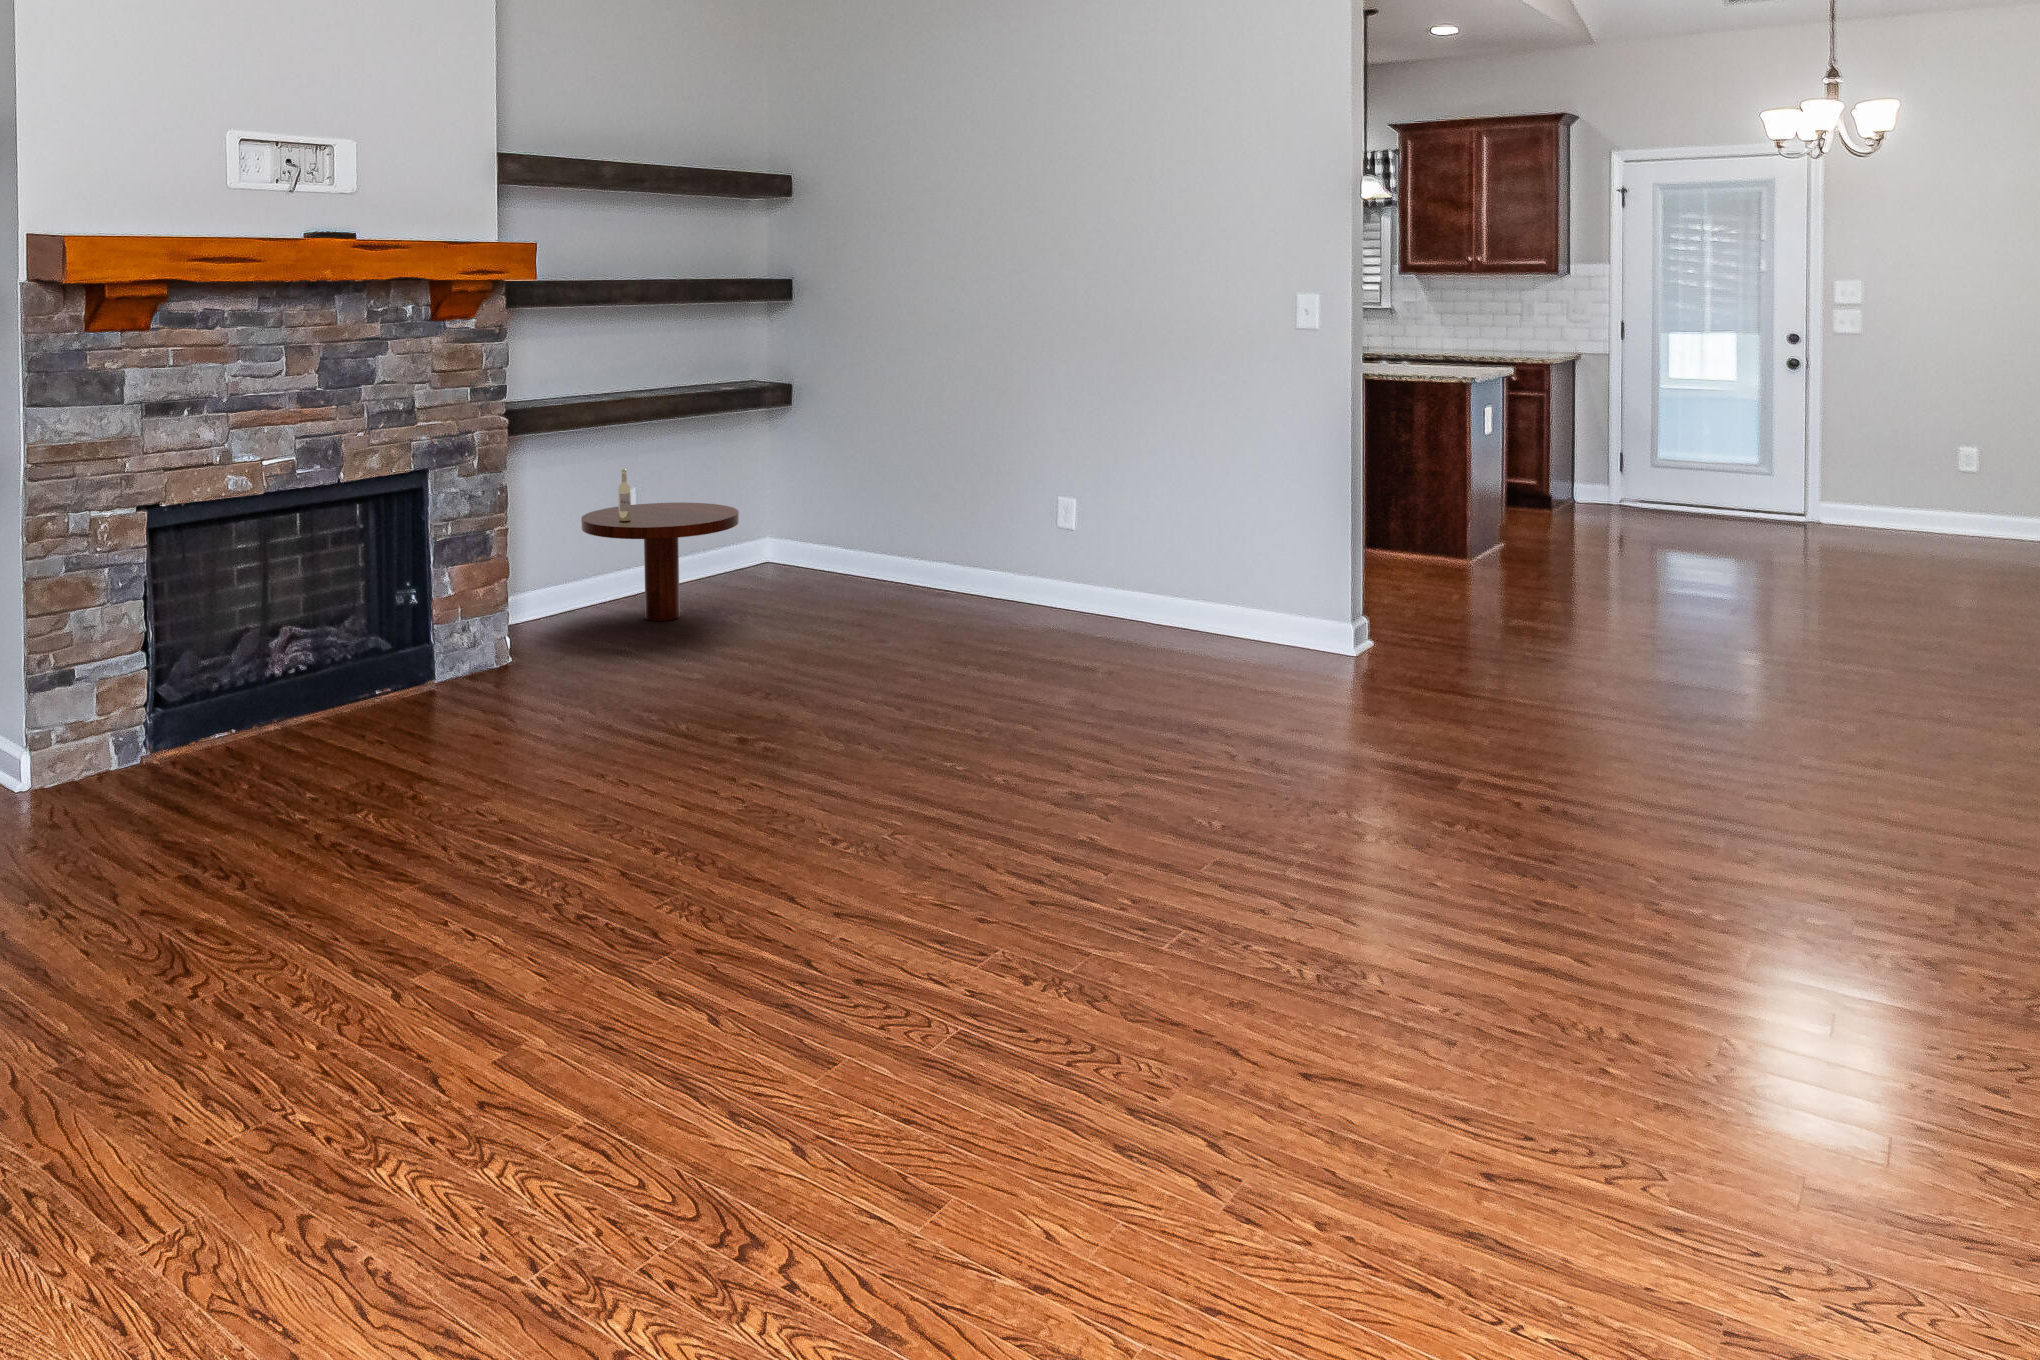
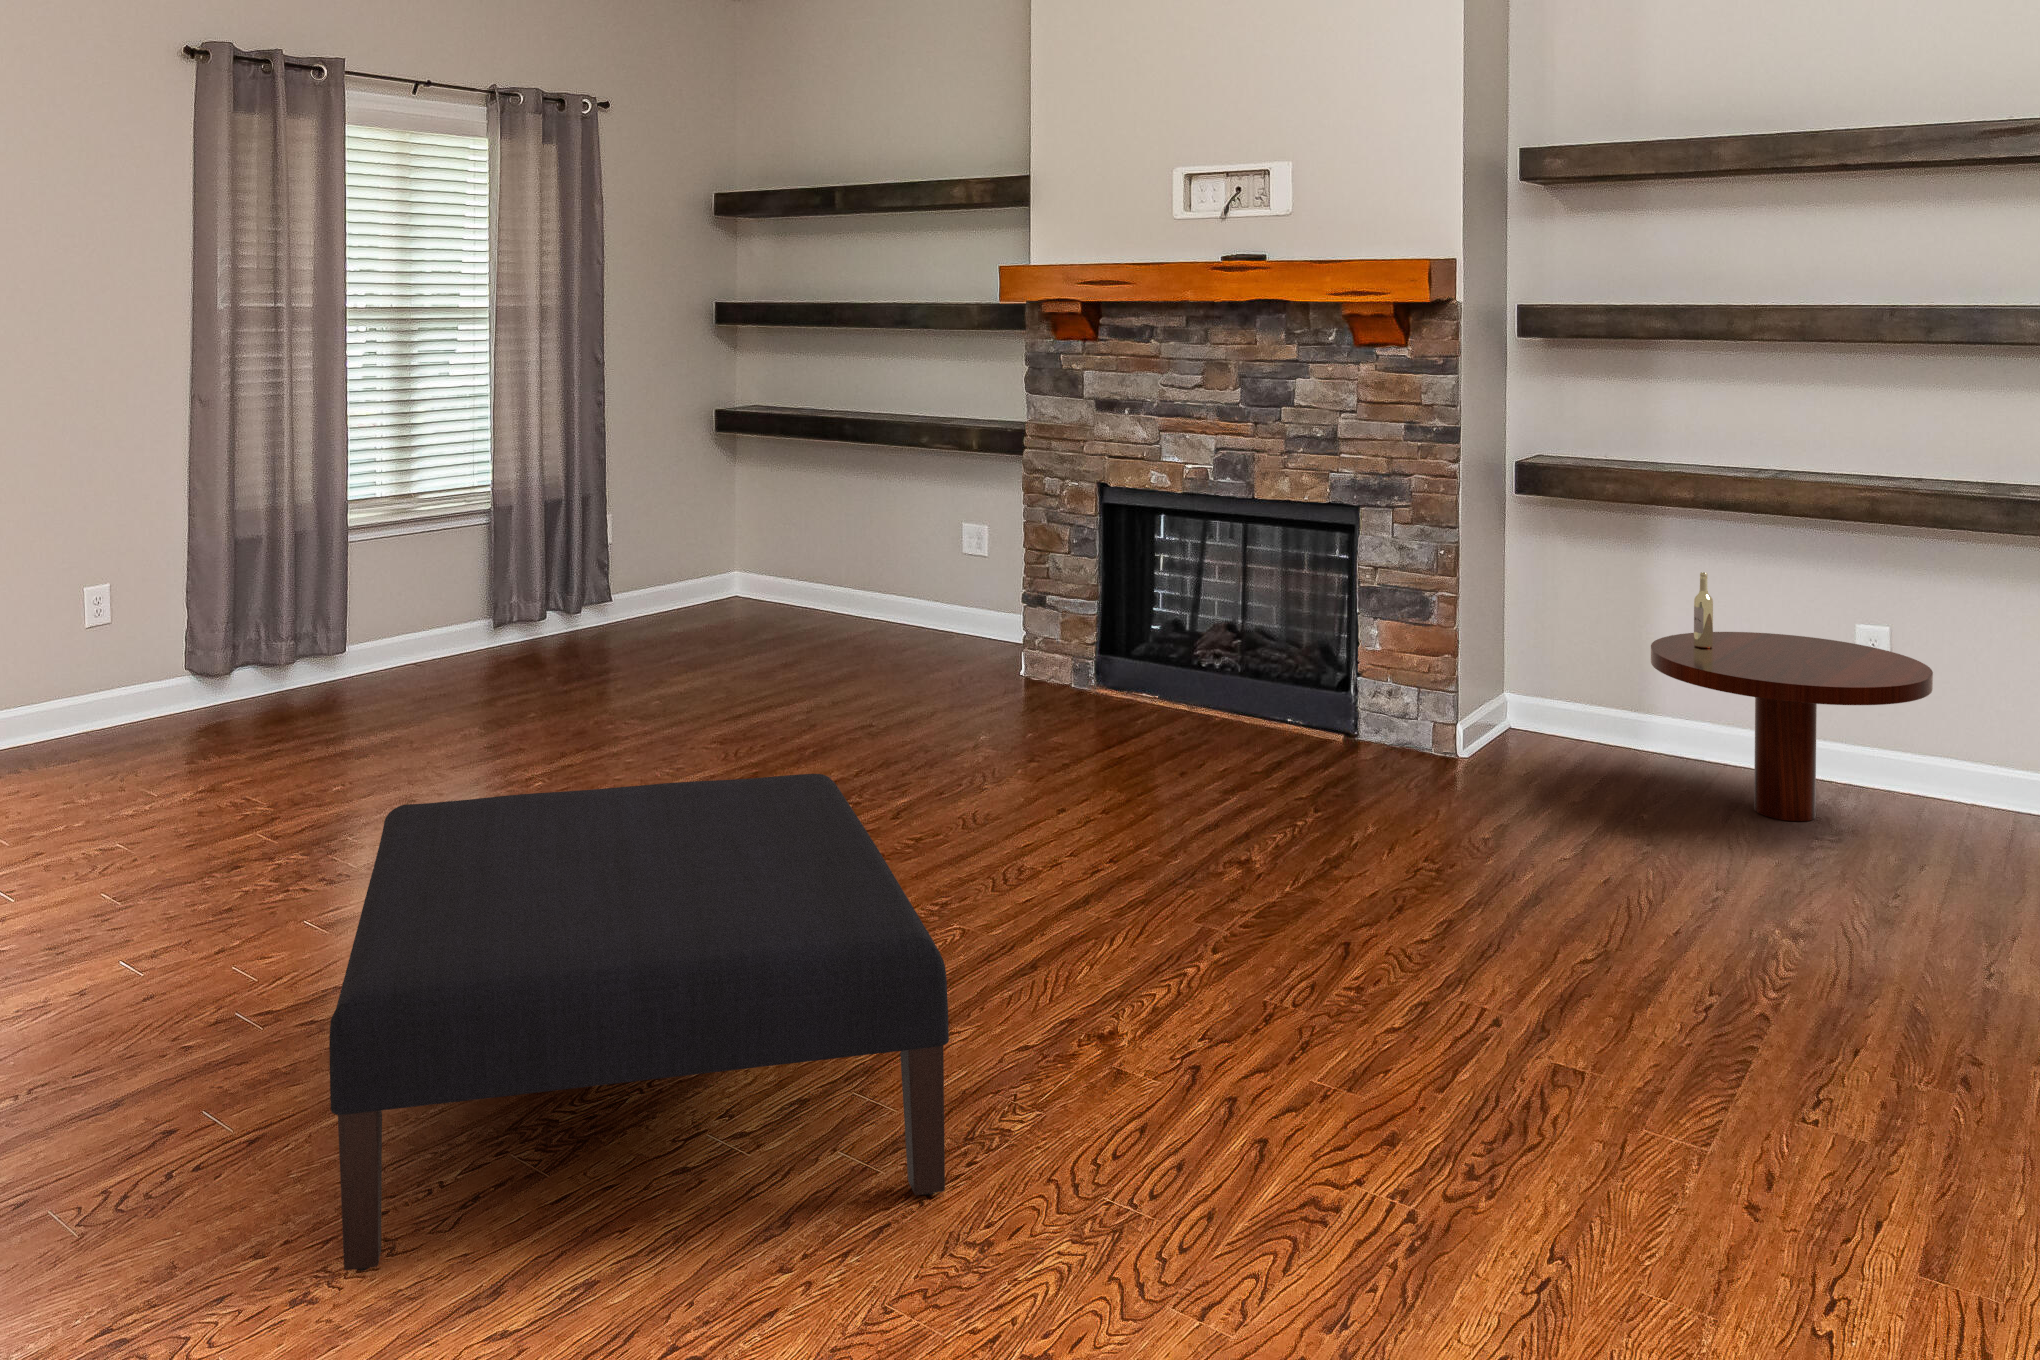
ottoman: none [960,642,1566,1016] -> present [329,774,949,1271]

